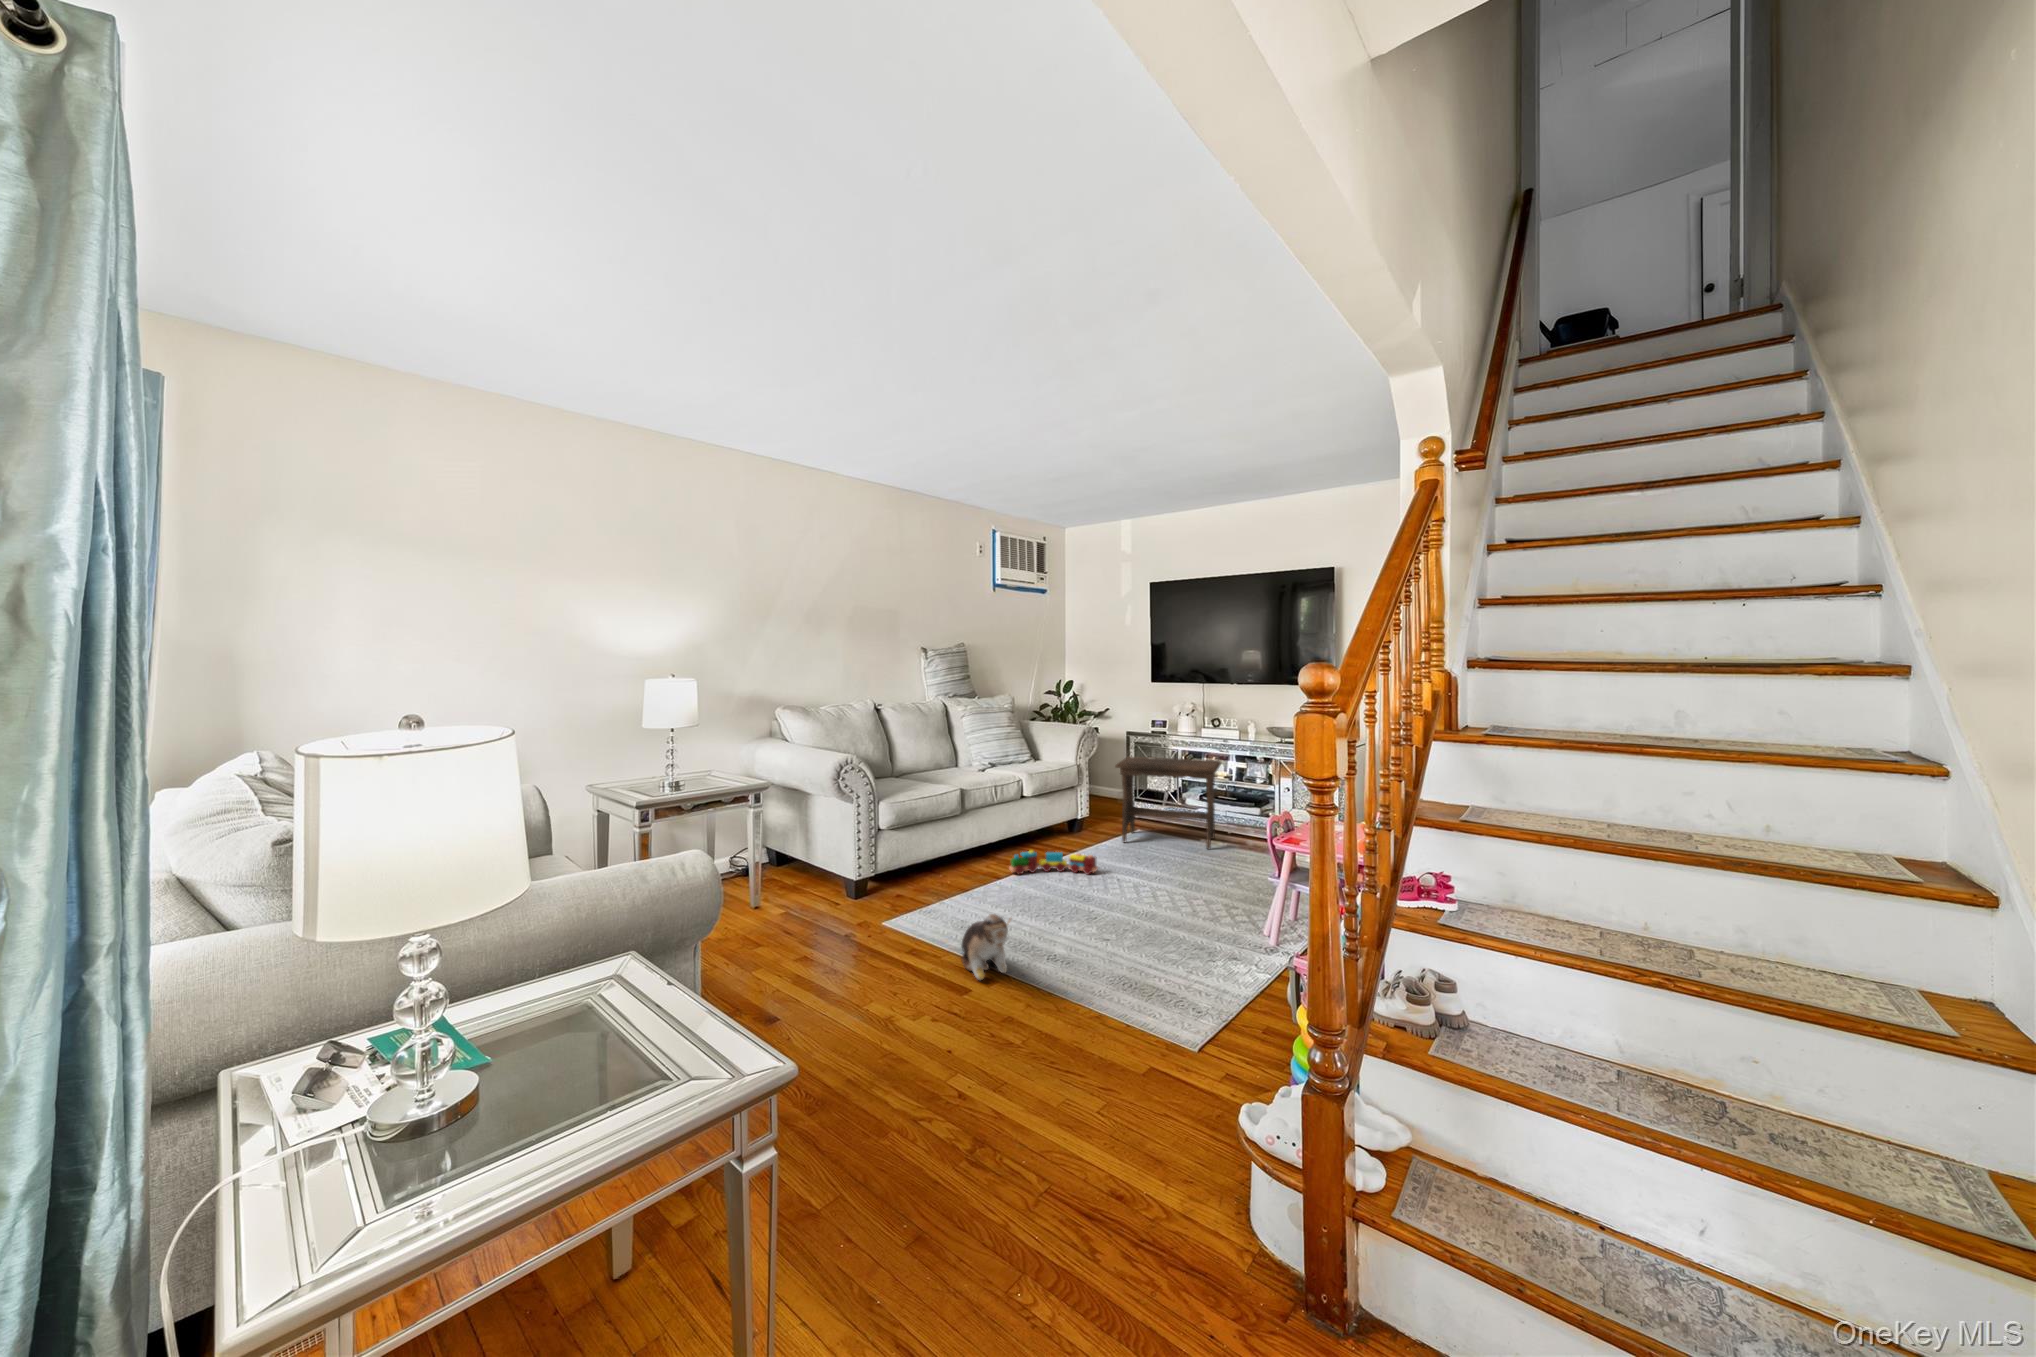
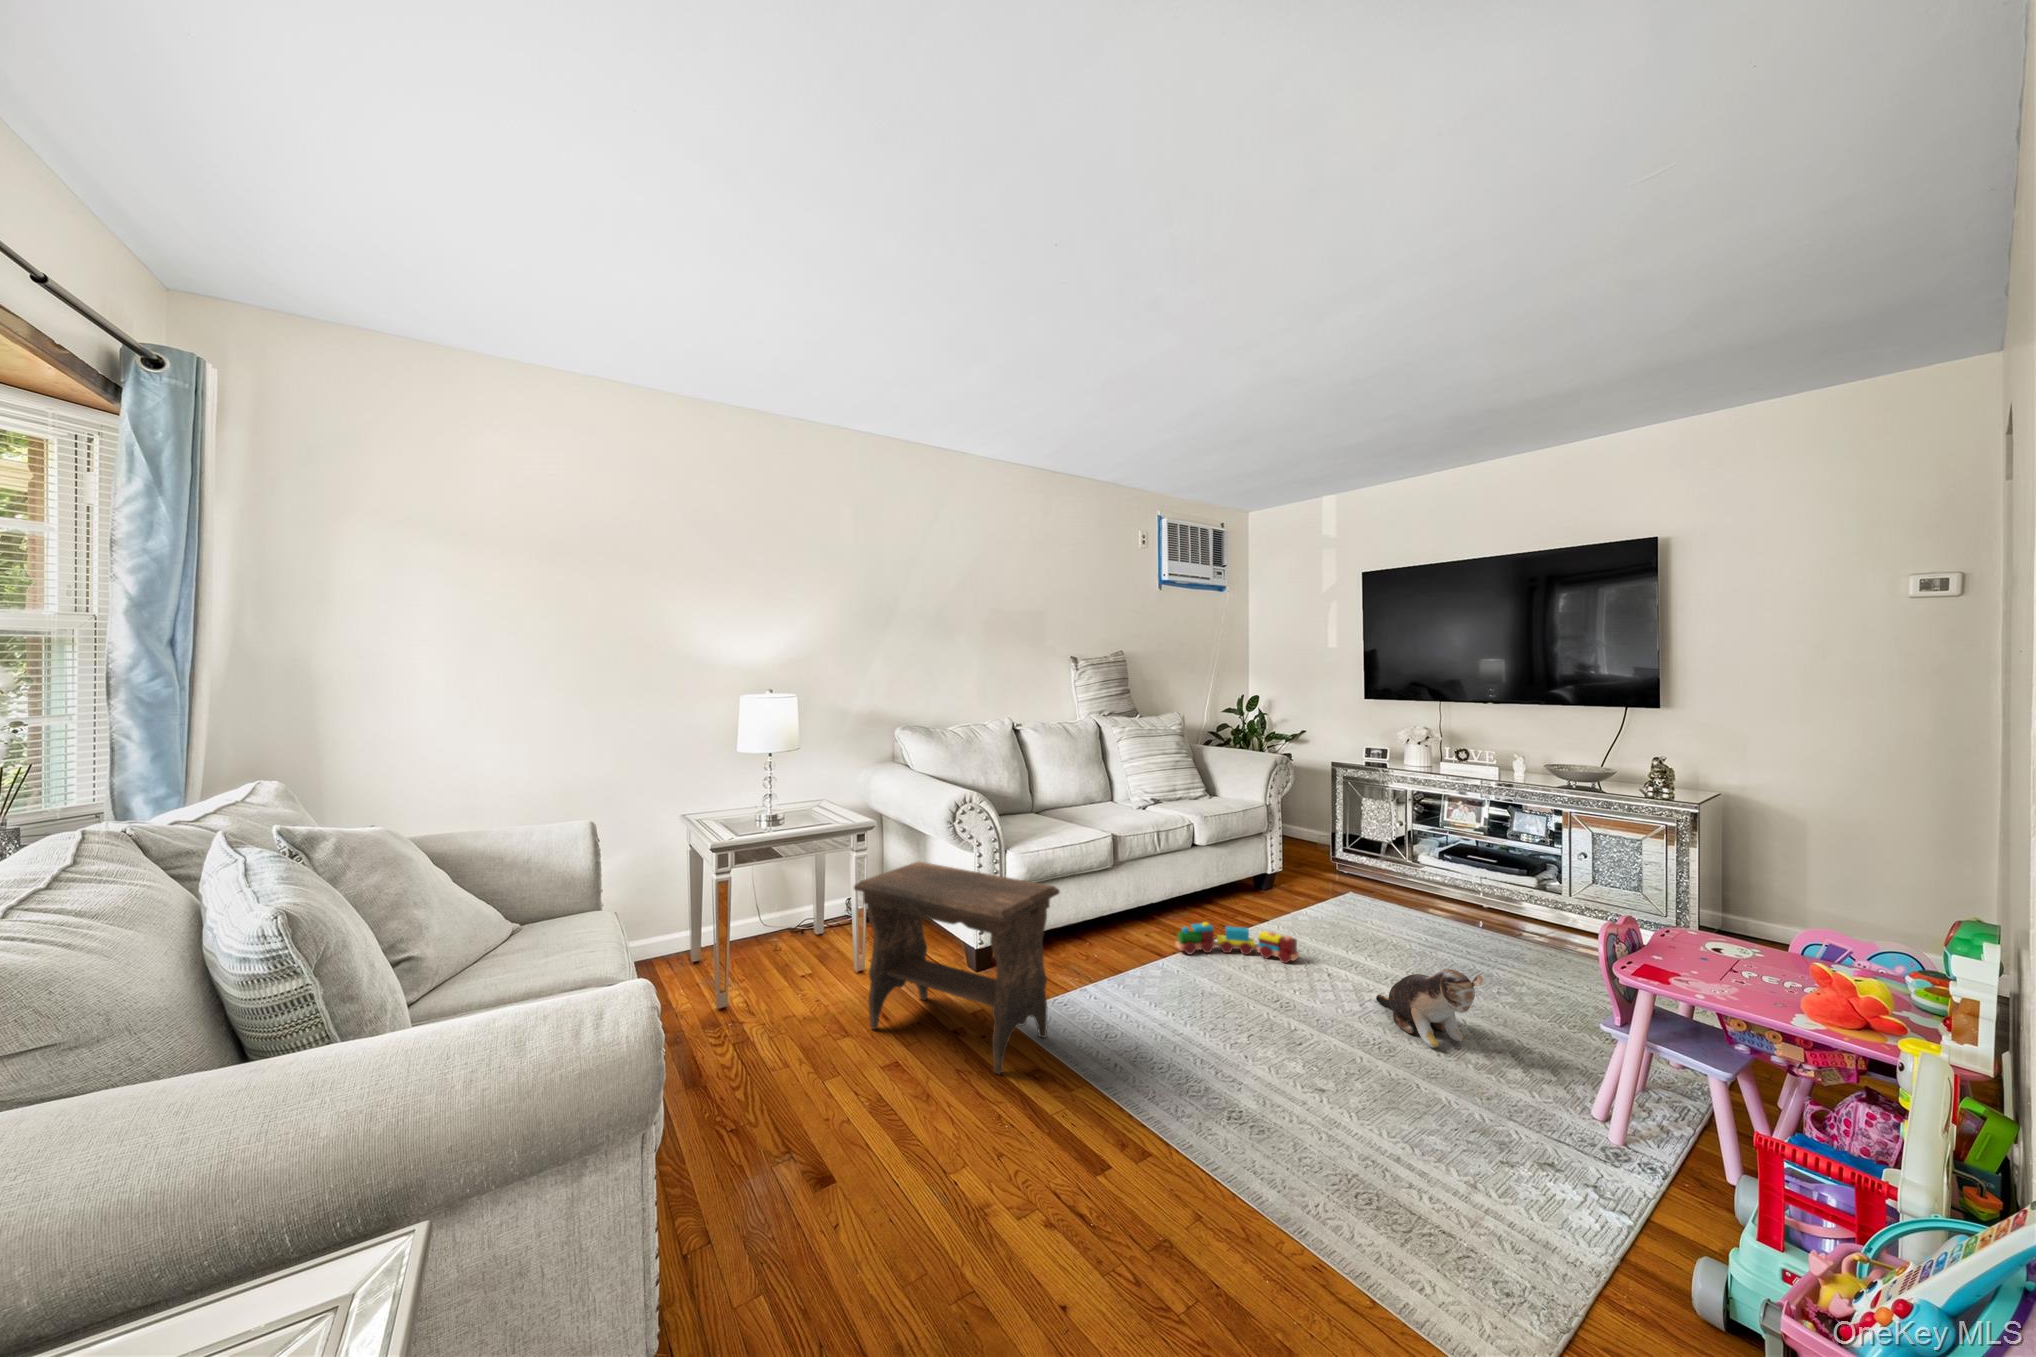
footstool: present [1115,757,1221,849] -> present [854,862,1060,1074]
plush toy: present [961,914,1010,980] -> present [1376,969,1483,1048]

